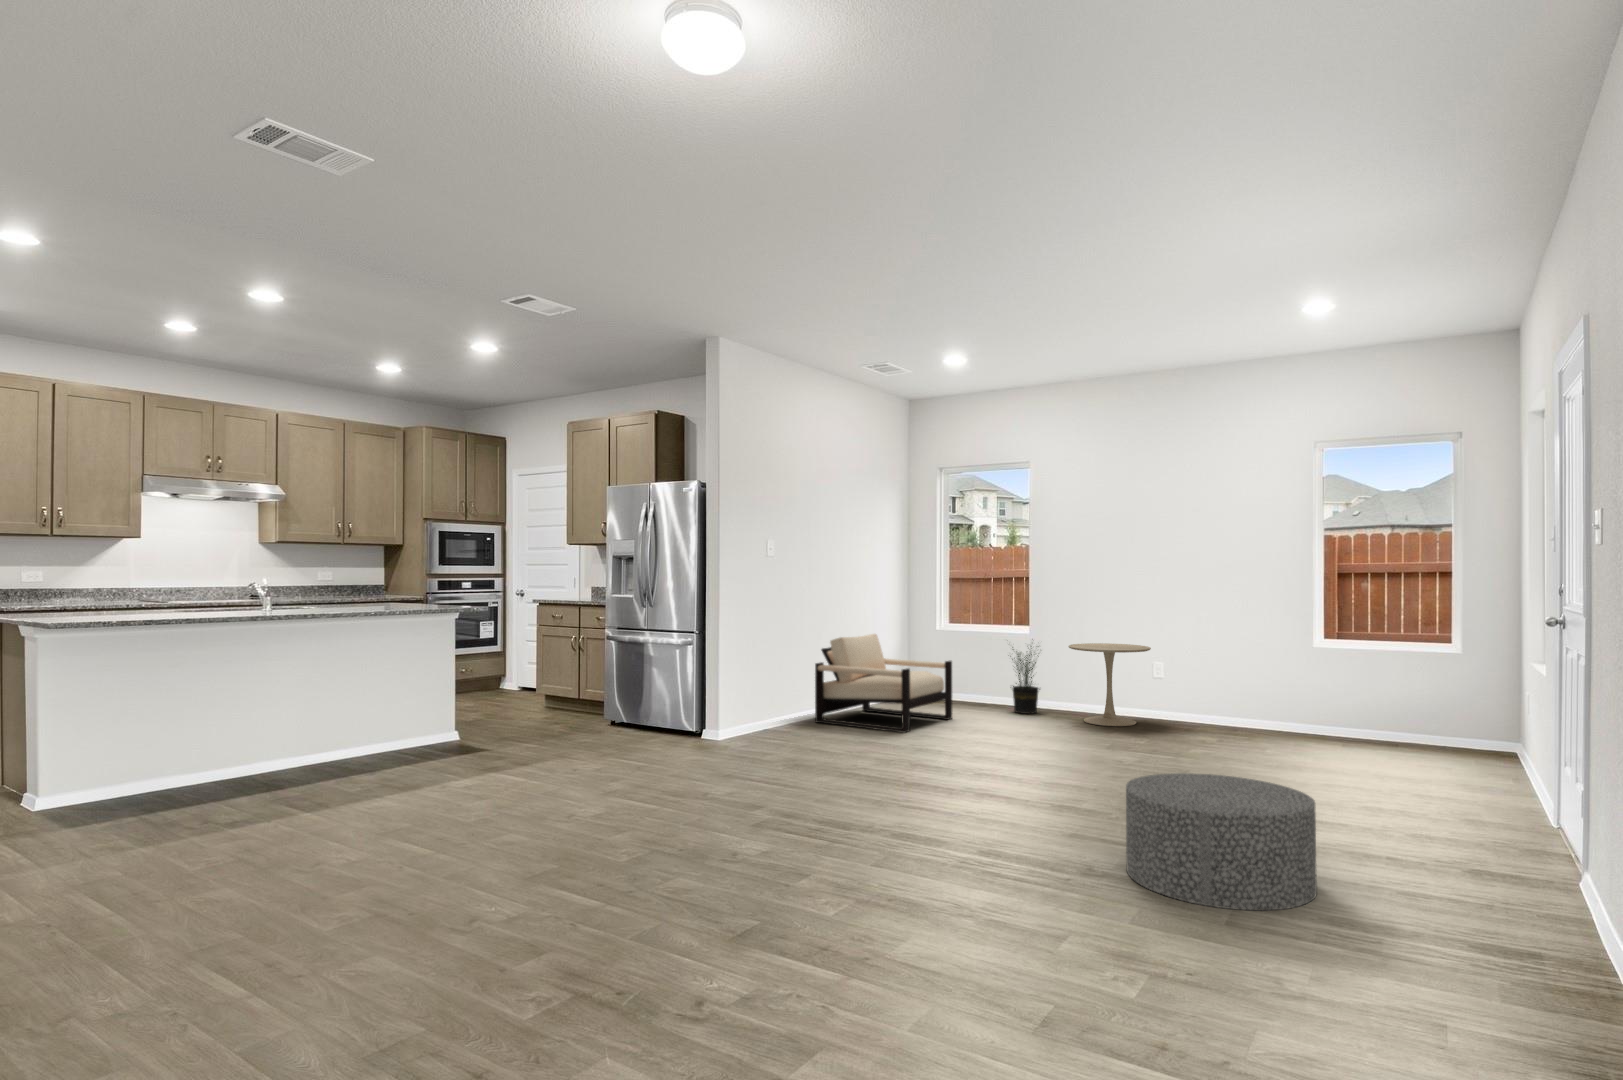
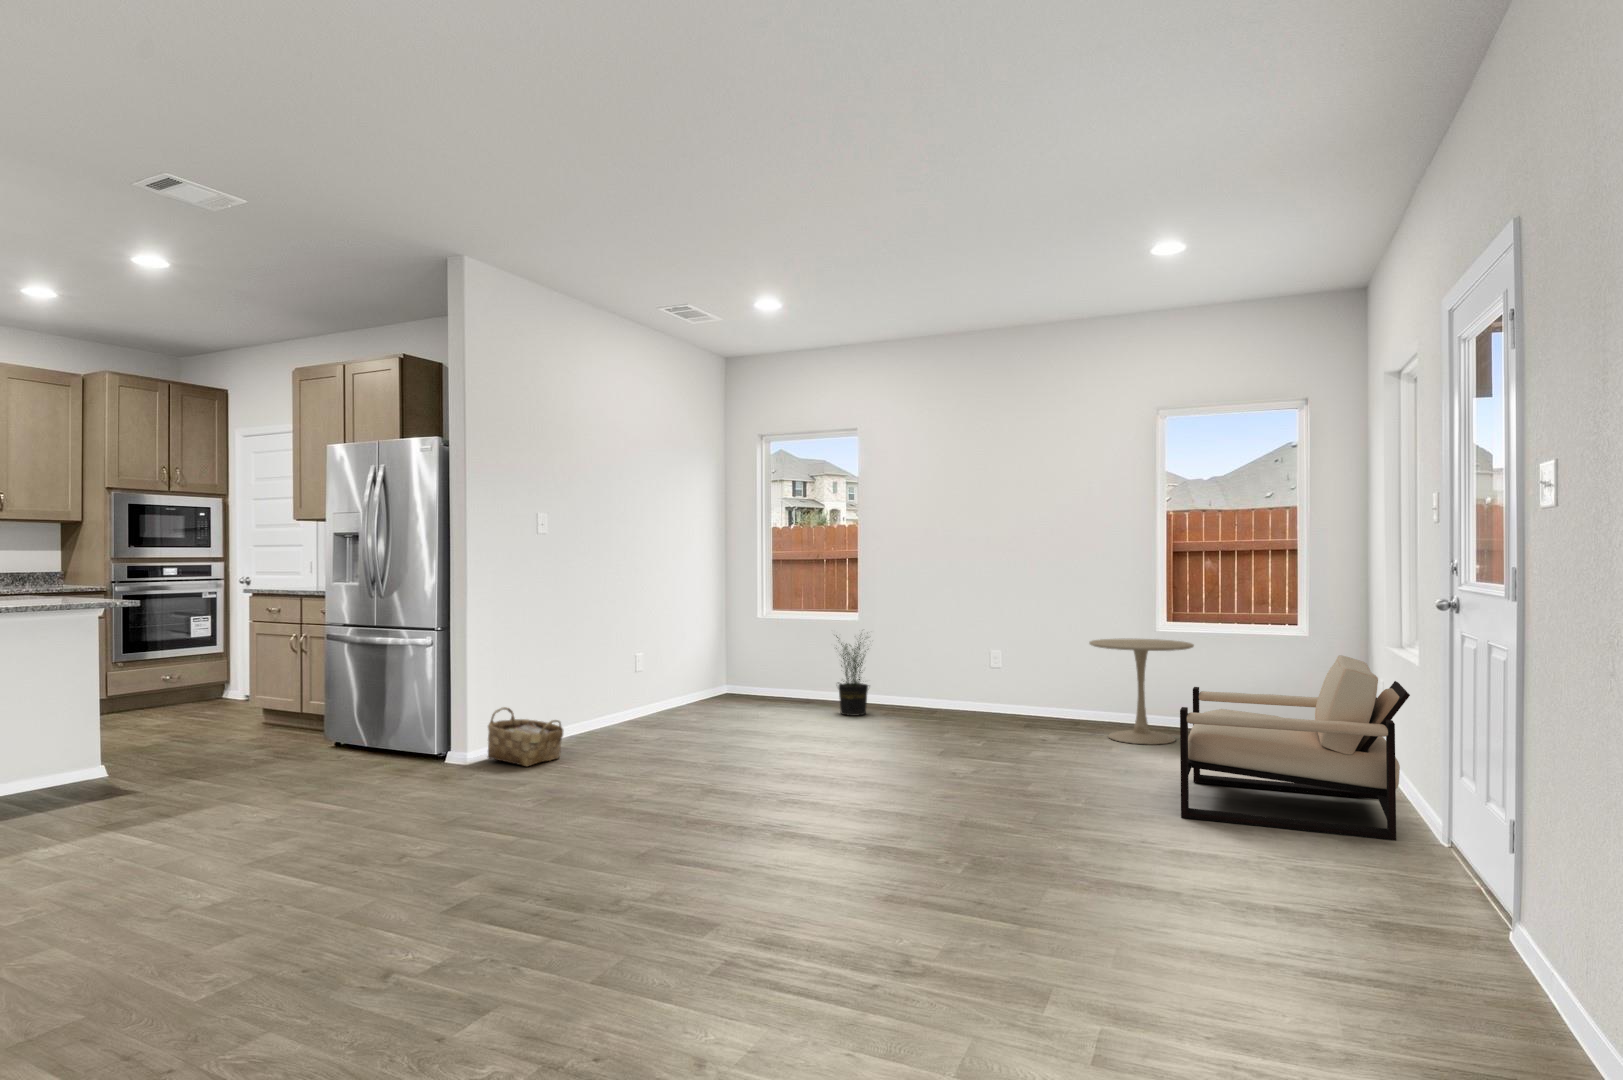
armchair: present [815,634,952,733] -> present [1180,655,1410,841]
side table: present [1068,643,1151,726] -> present [1089,639,1194,745]
woven basket: none [737,697,796,745] -> present [488,707,563,766]
ottoman: present [1126,773,1317,910] -> none [918,803,1156,999]

